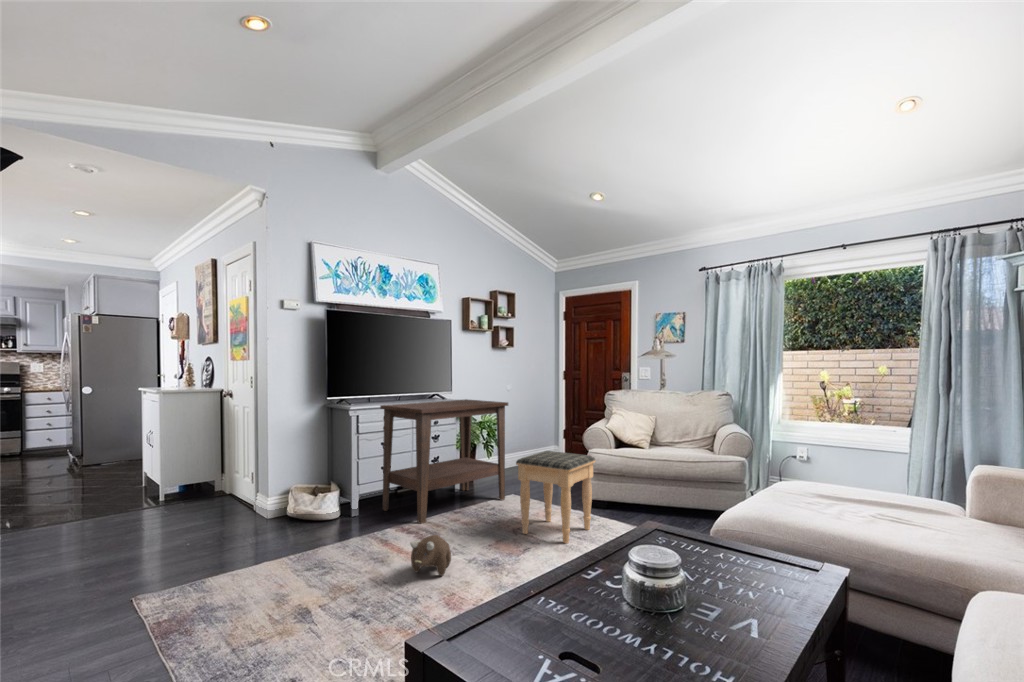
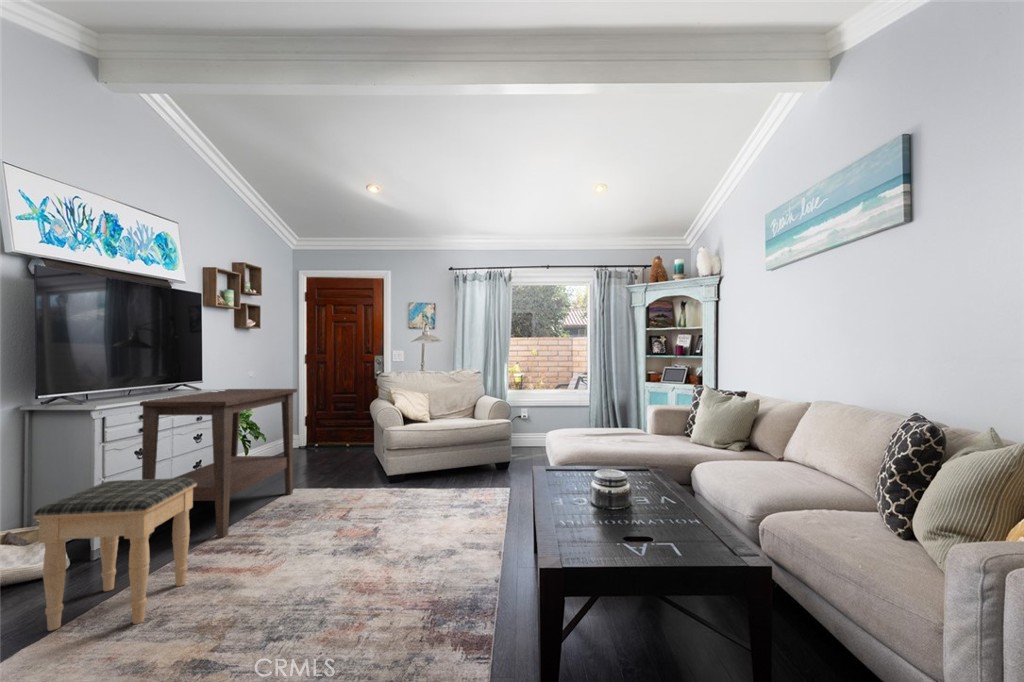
footstool: present [516,451,596,544] -> present [34,478,197,631]
plush toy: present [410,535,451,576] -> none [286,533,331,580]

